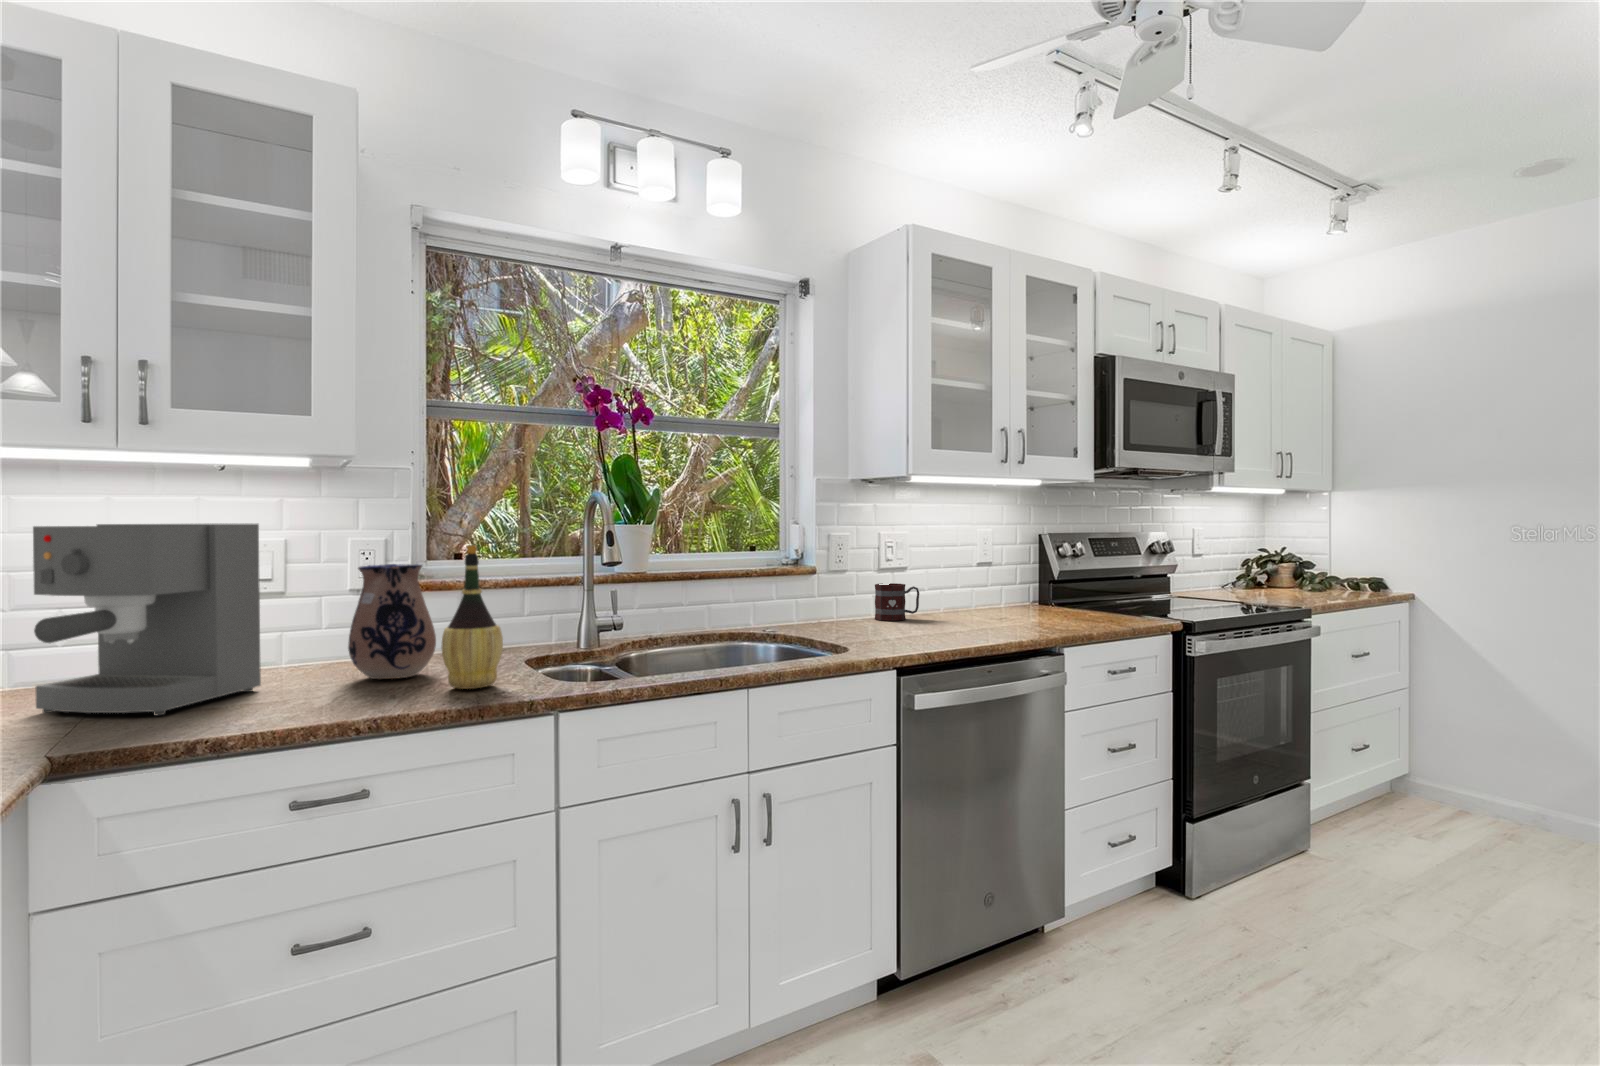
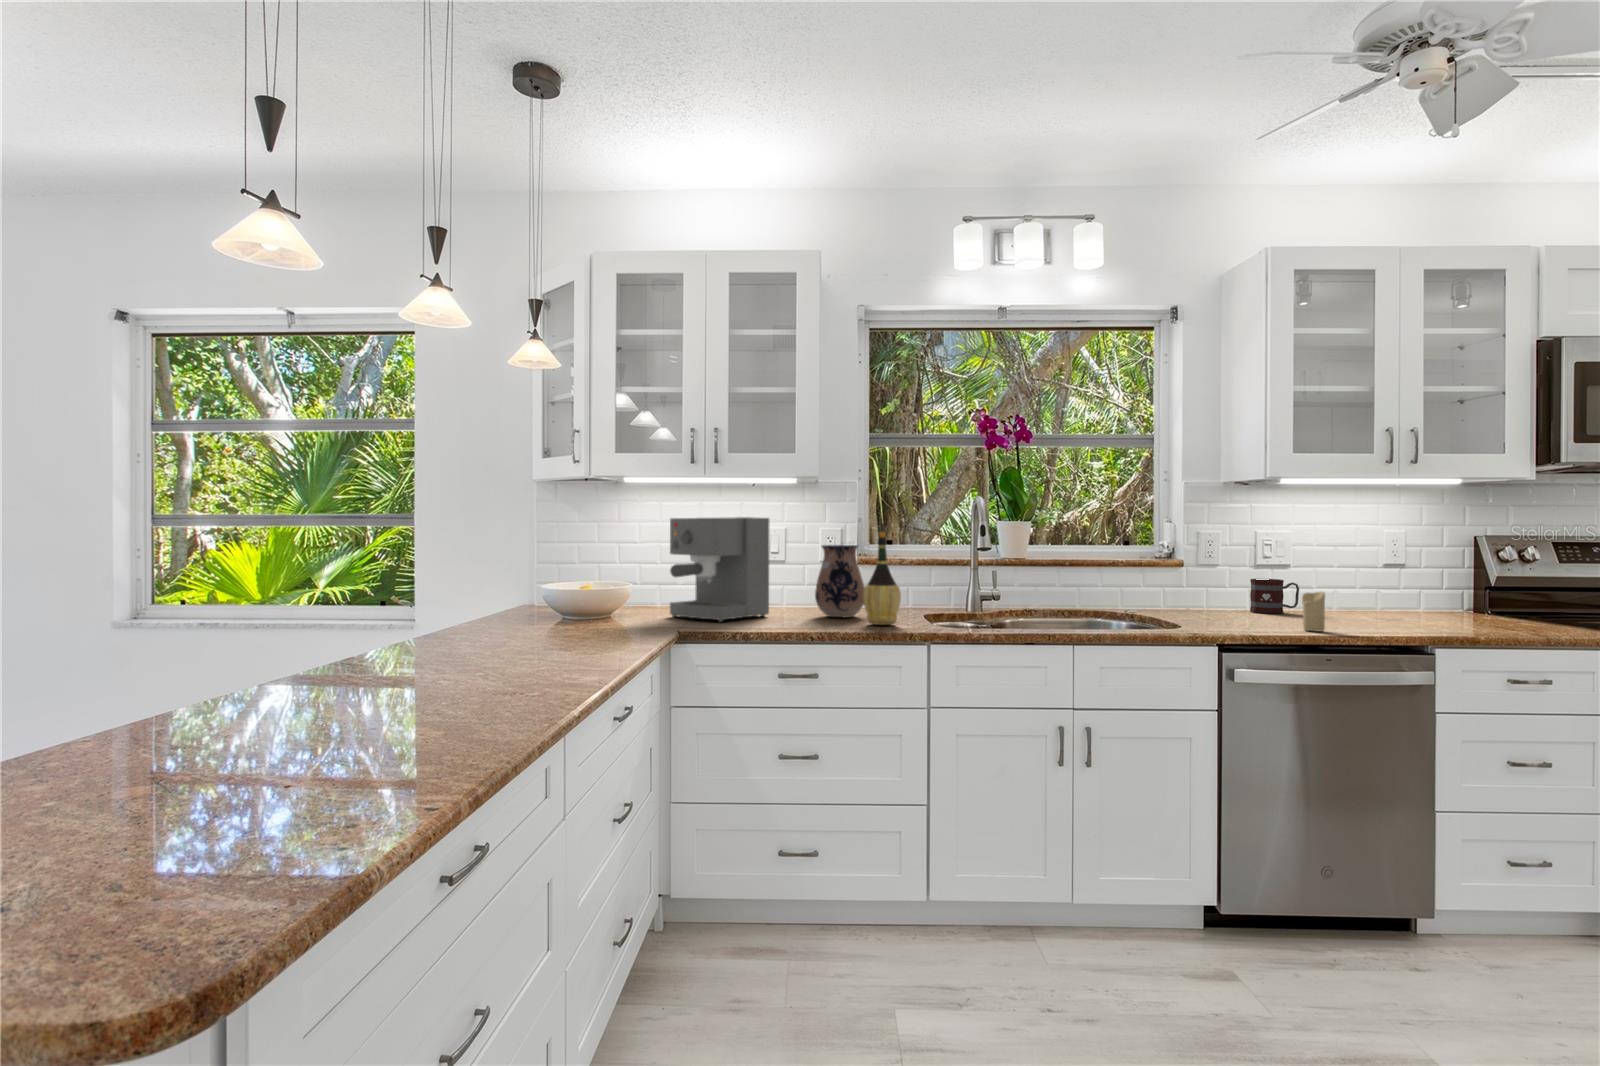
candle: none [955,599,976,642] -> present [1302,592,1325,631]

